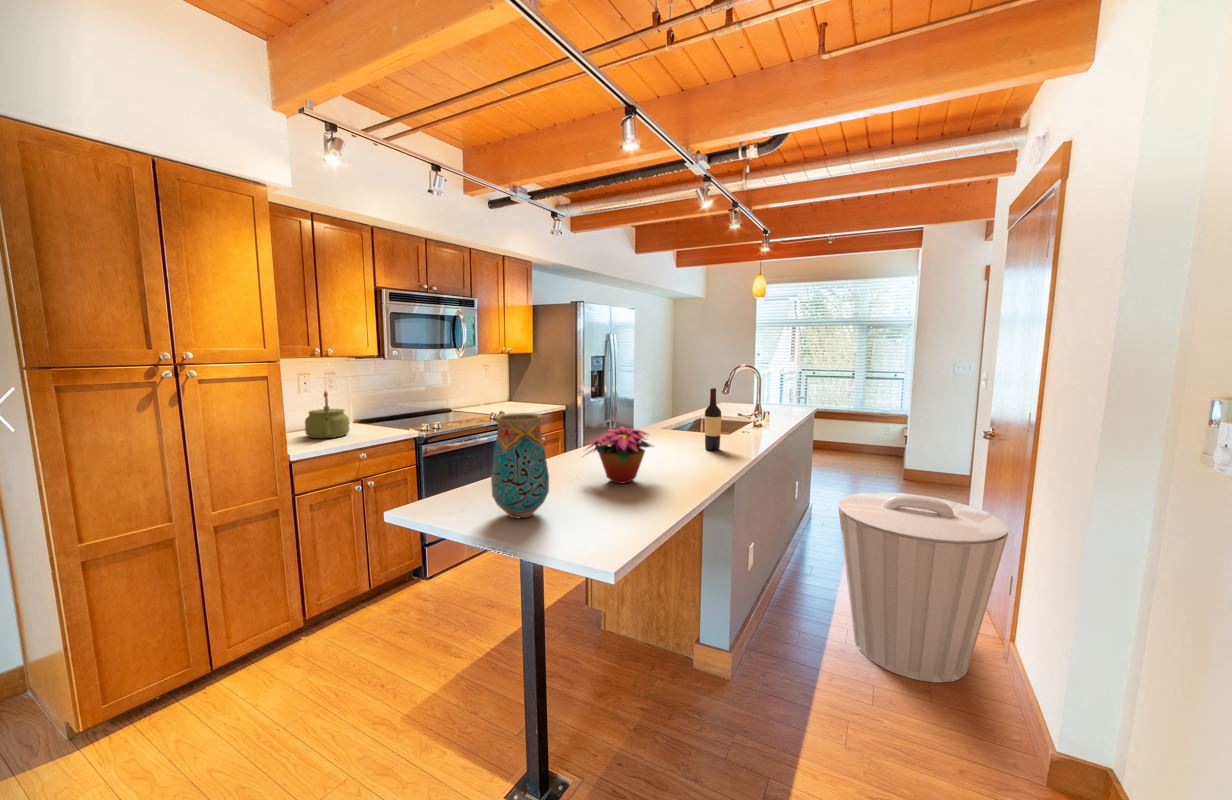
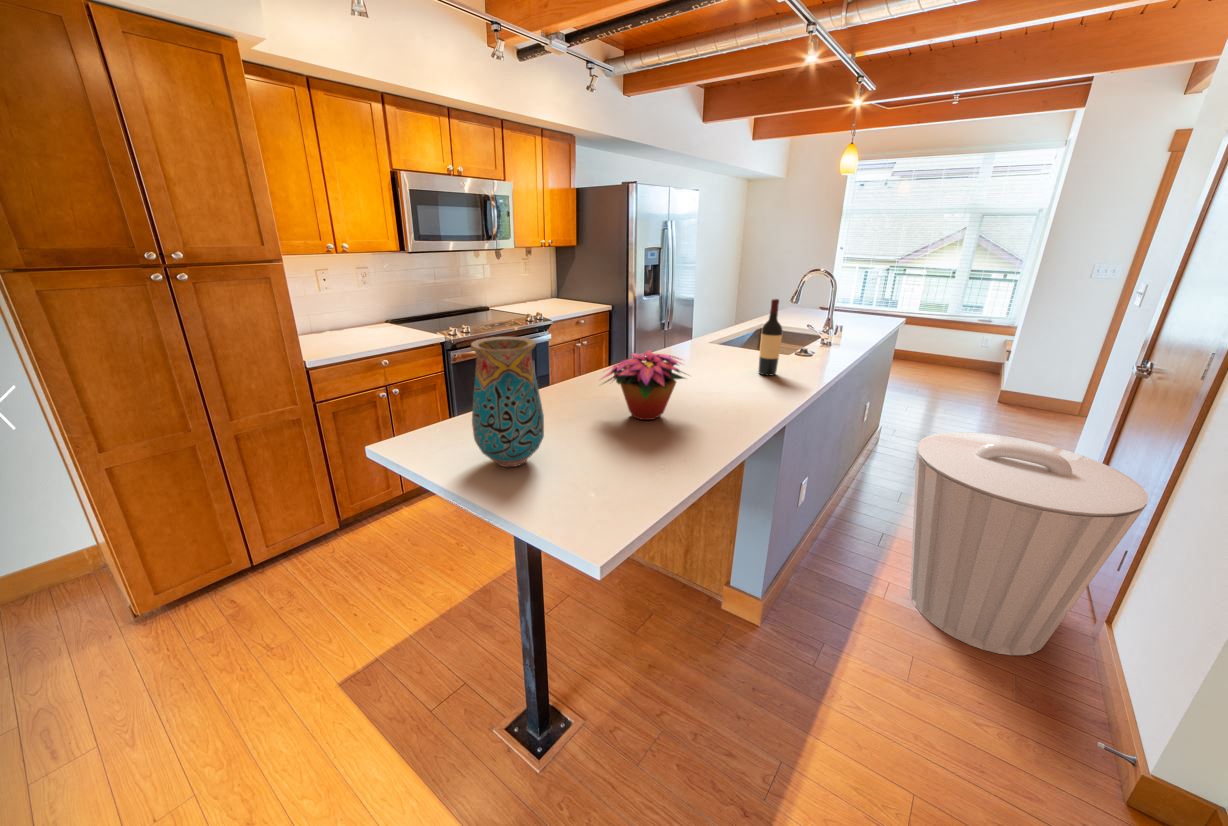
kettle: present [305,391,349,438] -> none [326,290,374,341]

